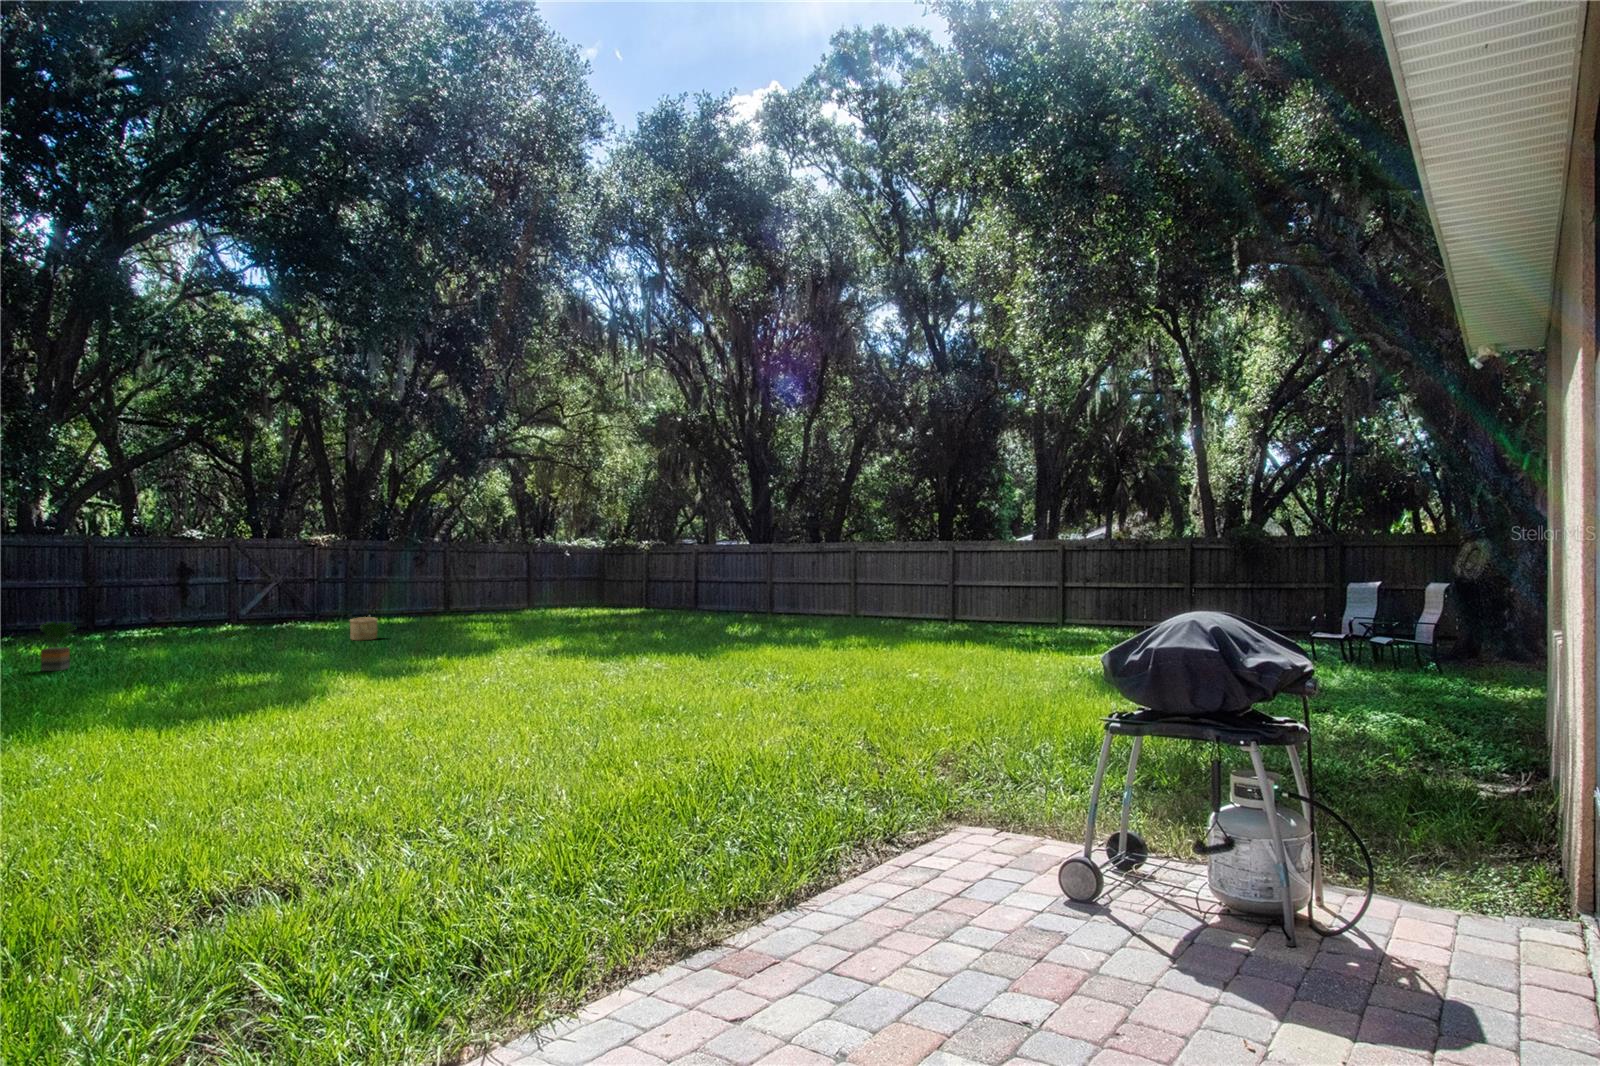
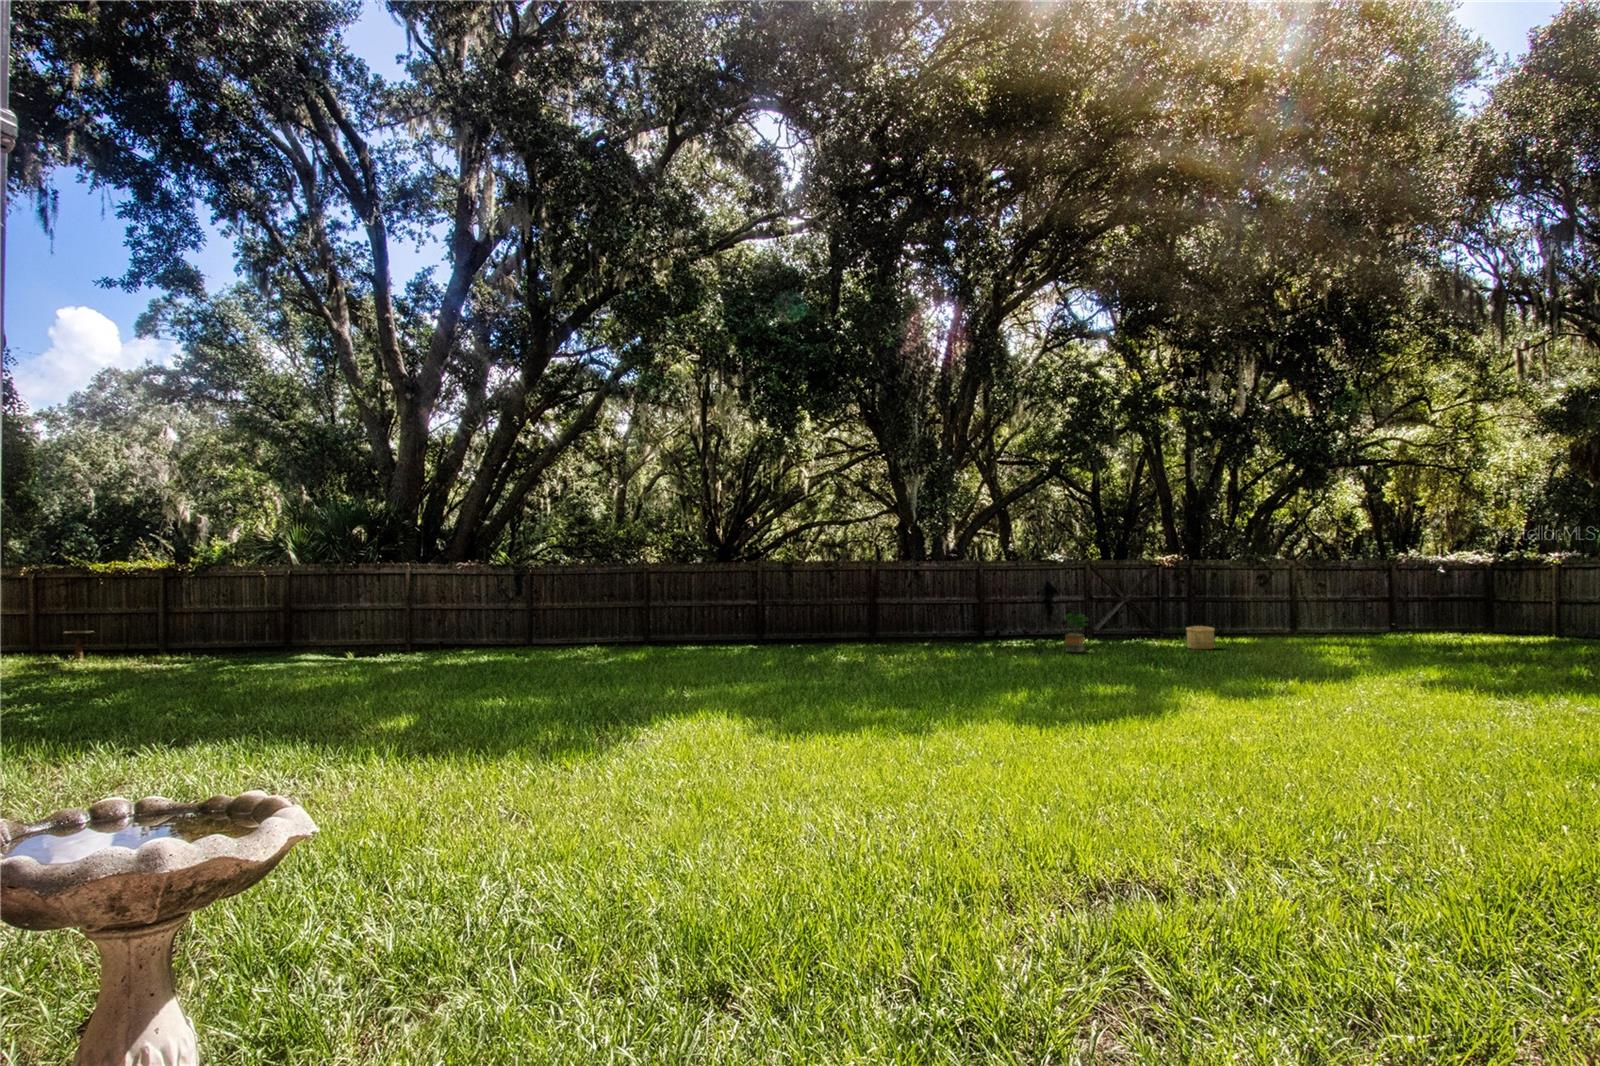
potted tree: present [40,622,76,671] -> present [1064,614,1088,652]

